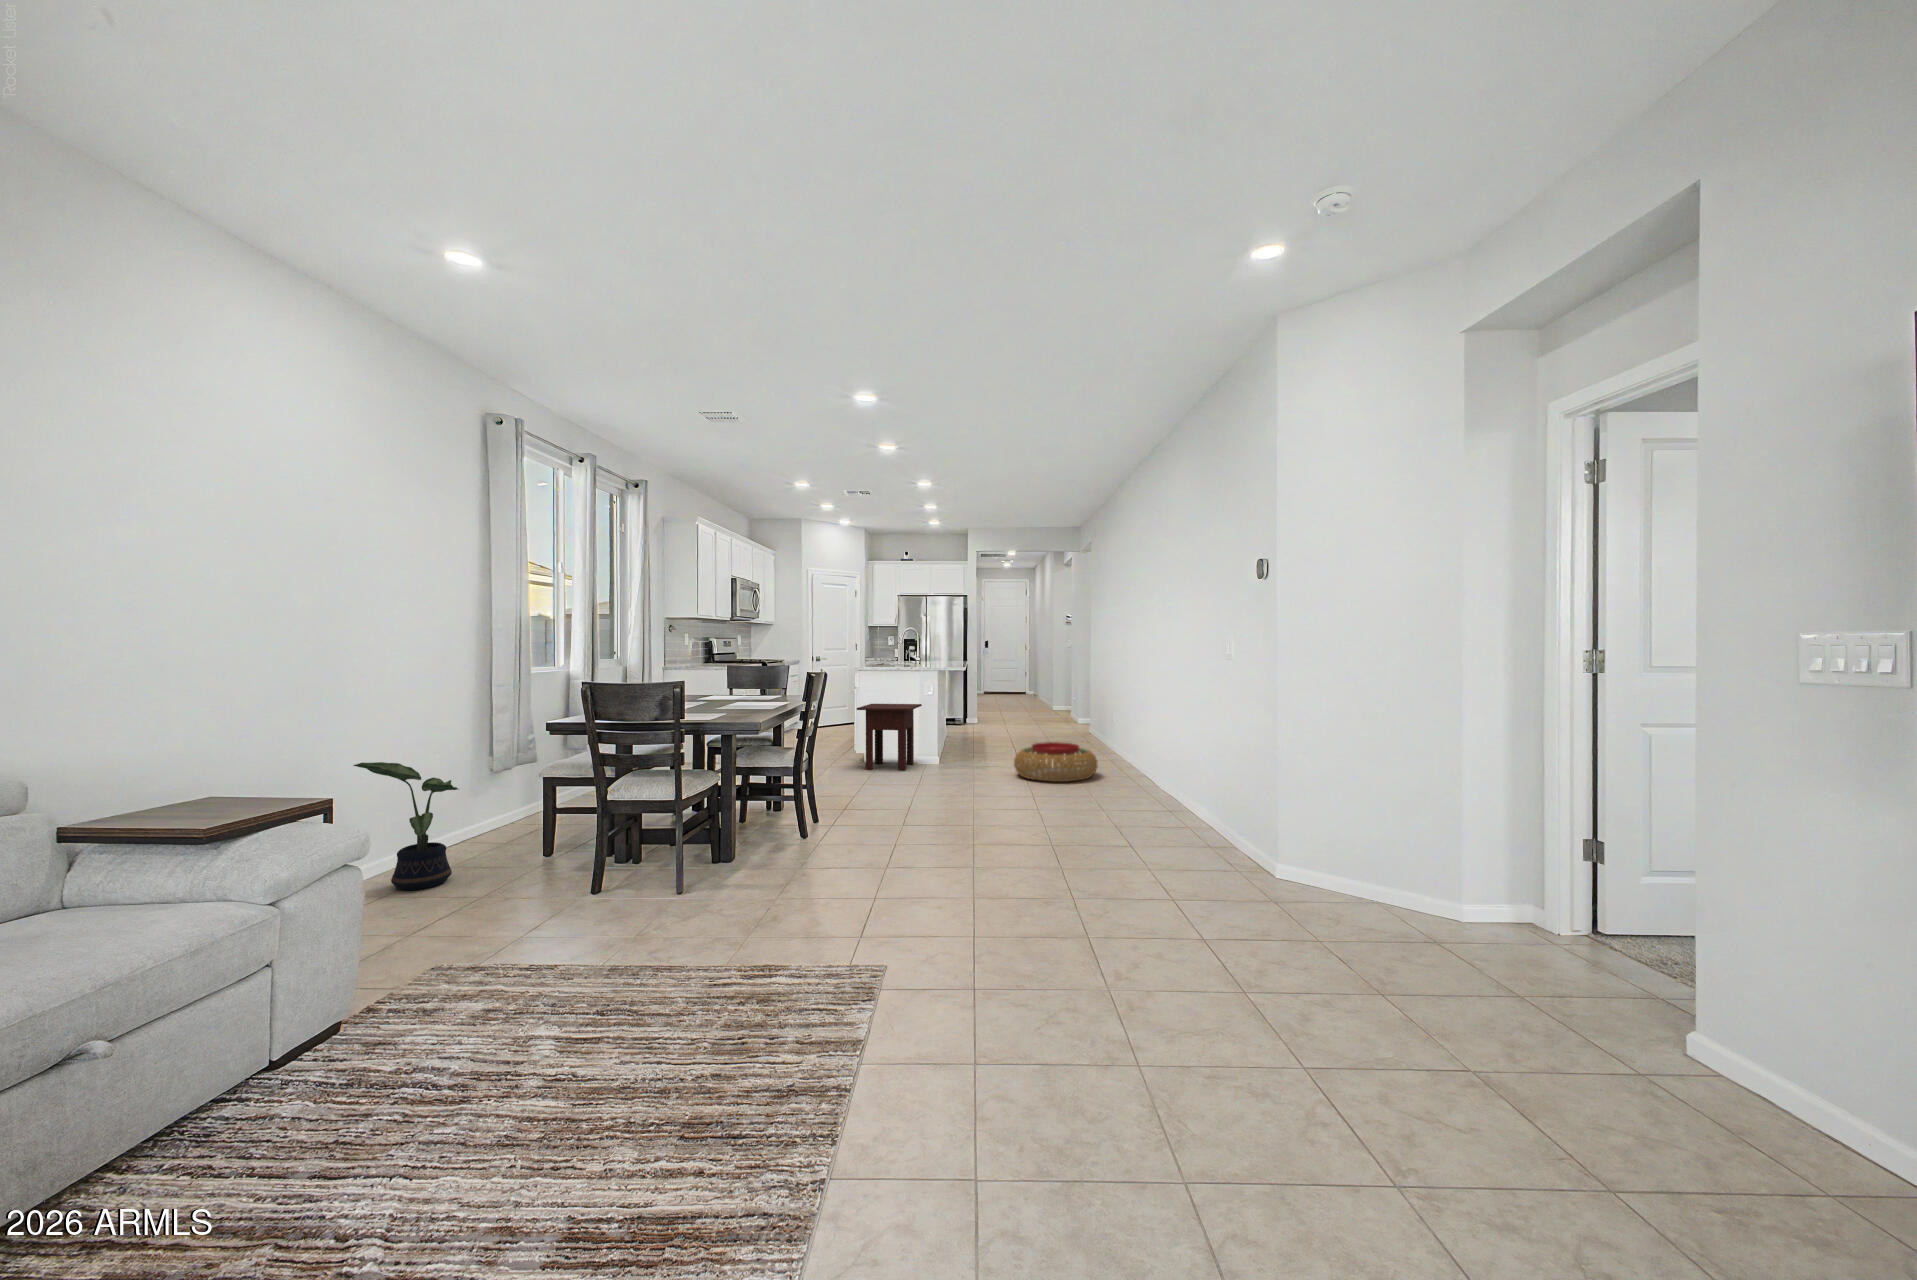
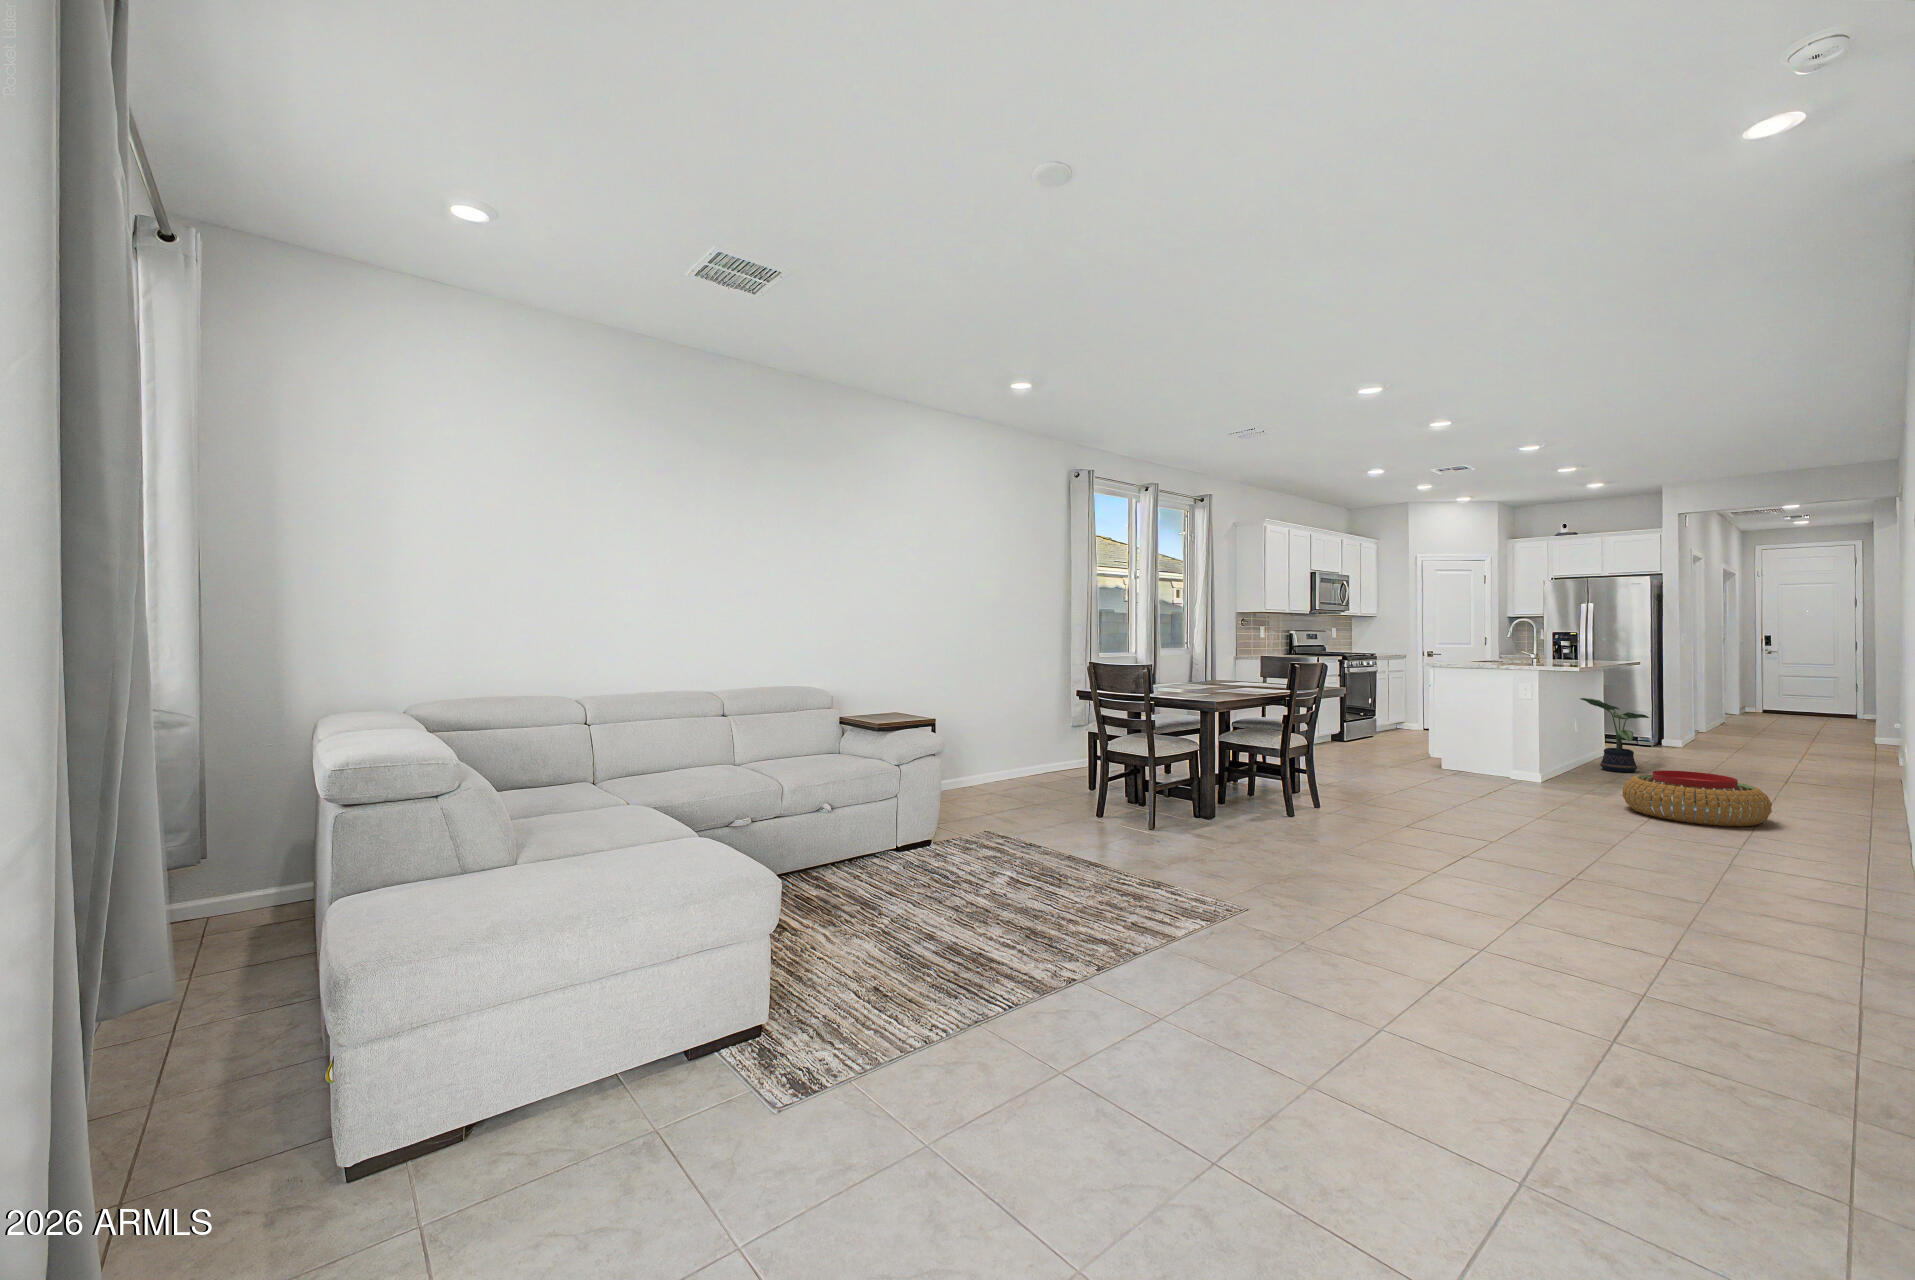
side table: present [857,704,922,770] -> none [1417,705,1510,781]
potted plant: present [353,762,458,890] -> present [1580,698,1649,772]

